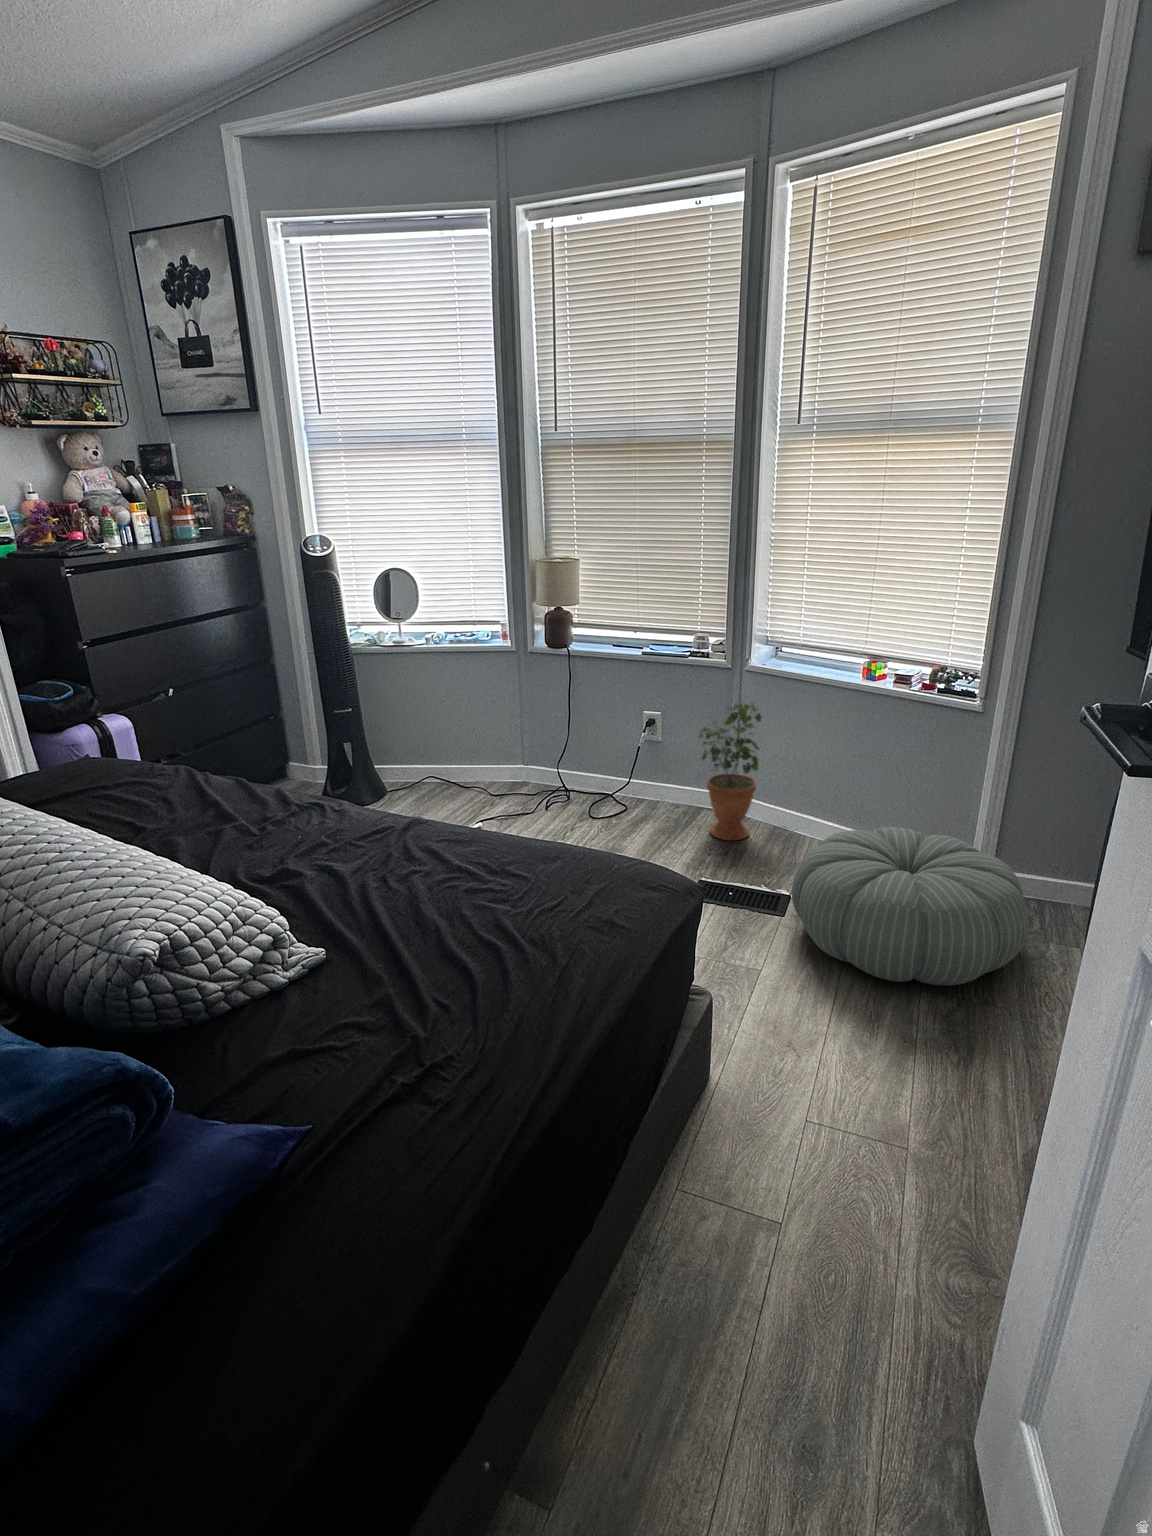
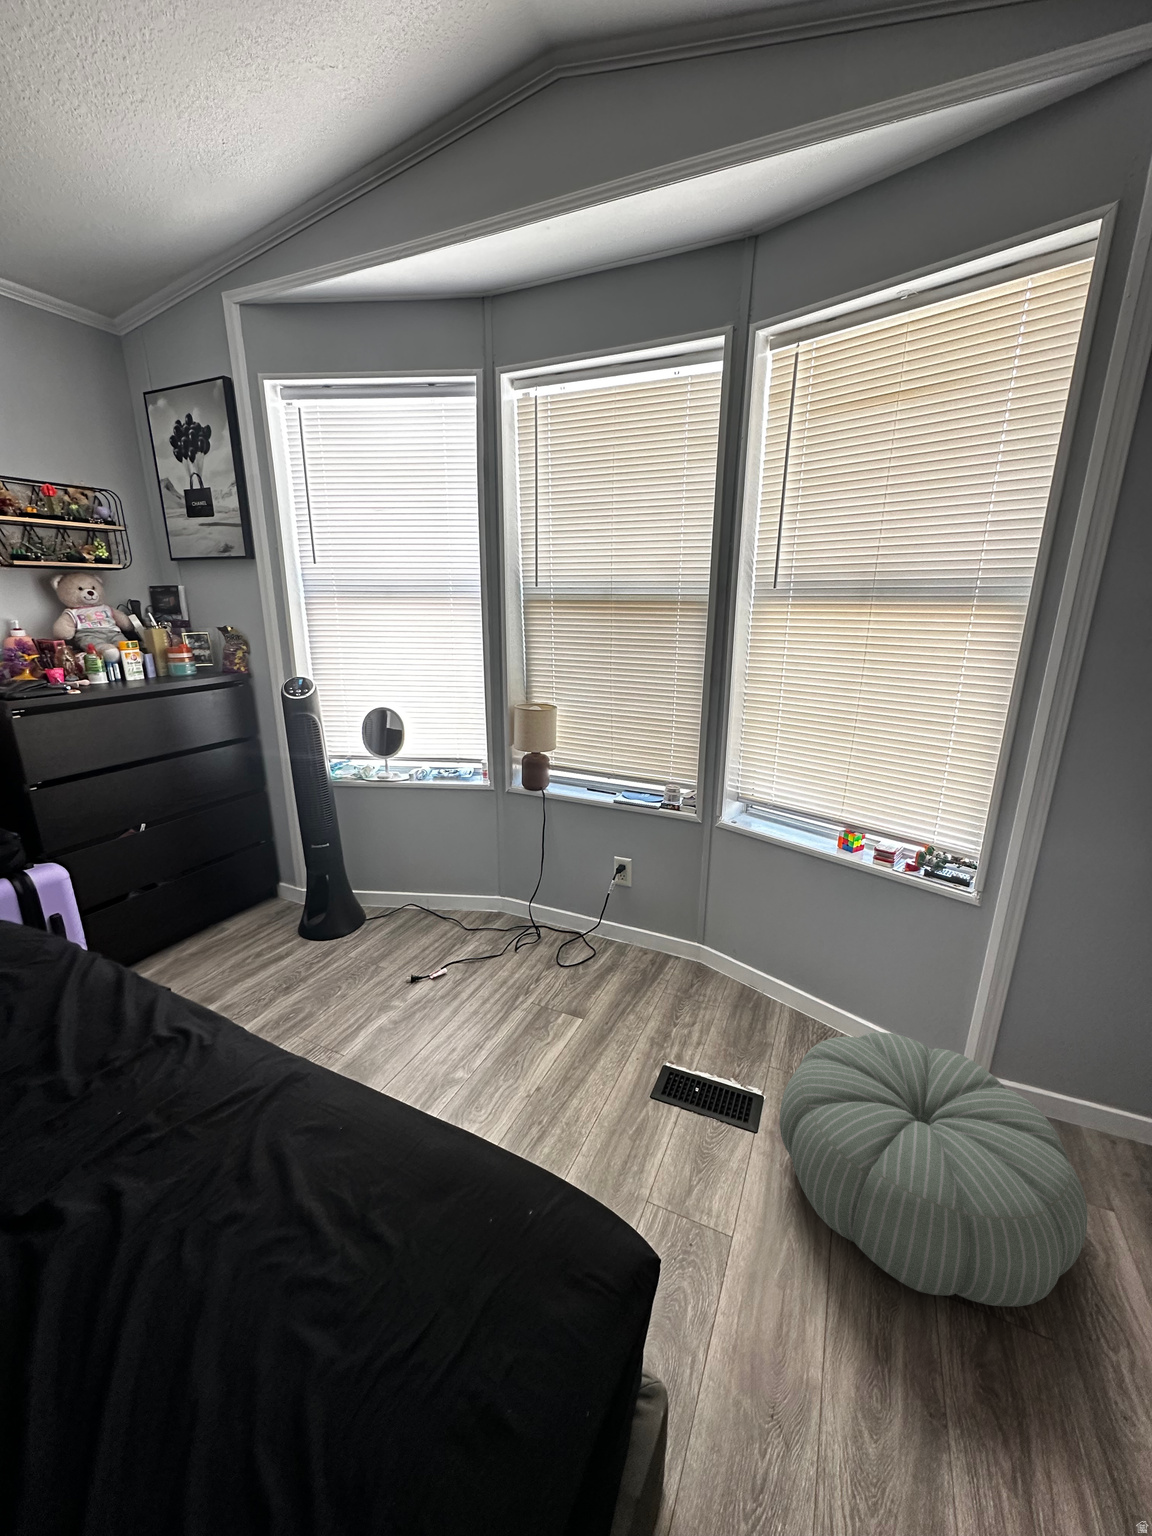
potted plant: present [698,704,762,840] -> none [668,855,735,1004]

